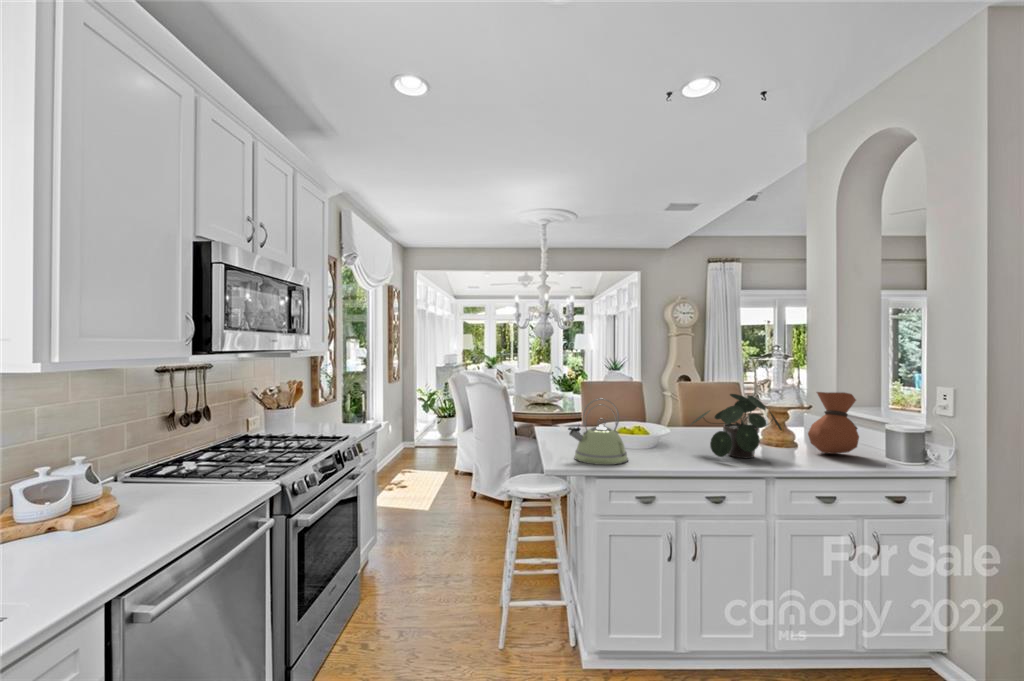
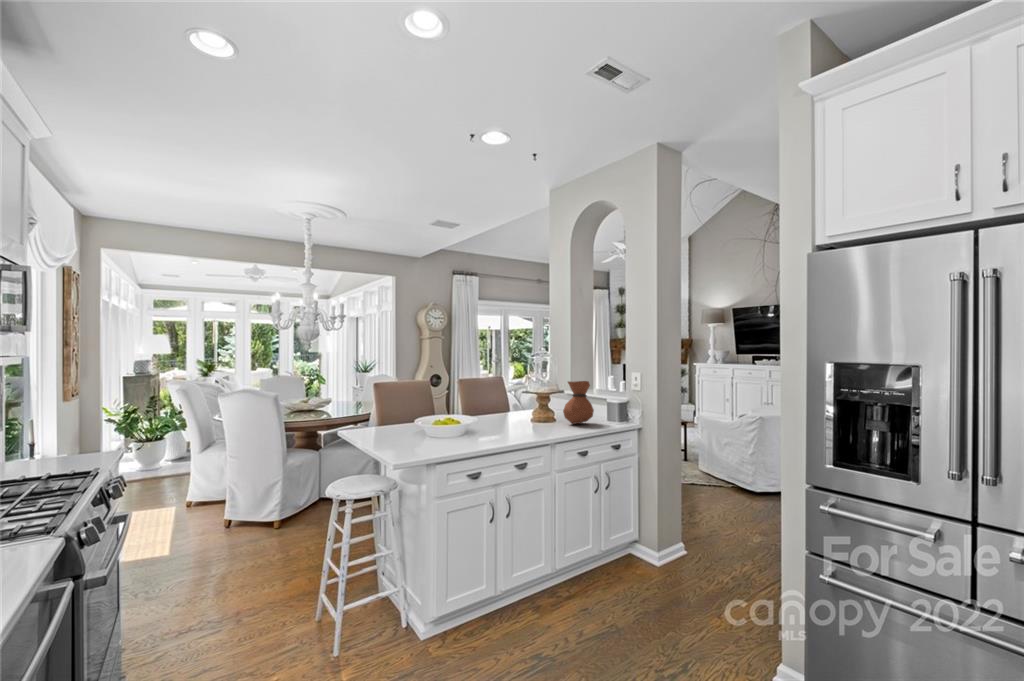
potted plant: present [691,394,782,458] -> none [490,387,552,435]
kettle: present [568,398,628,465] -> none [406,398,455,453]

